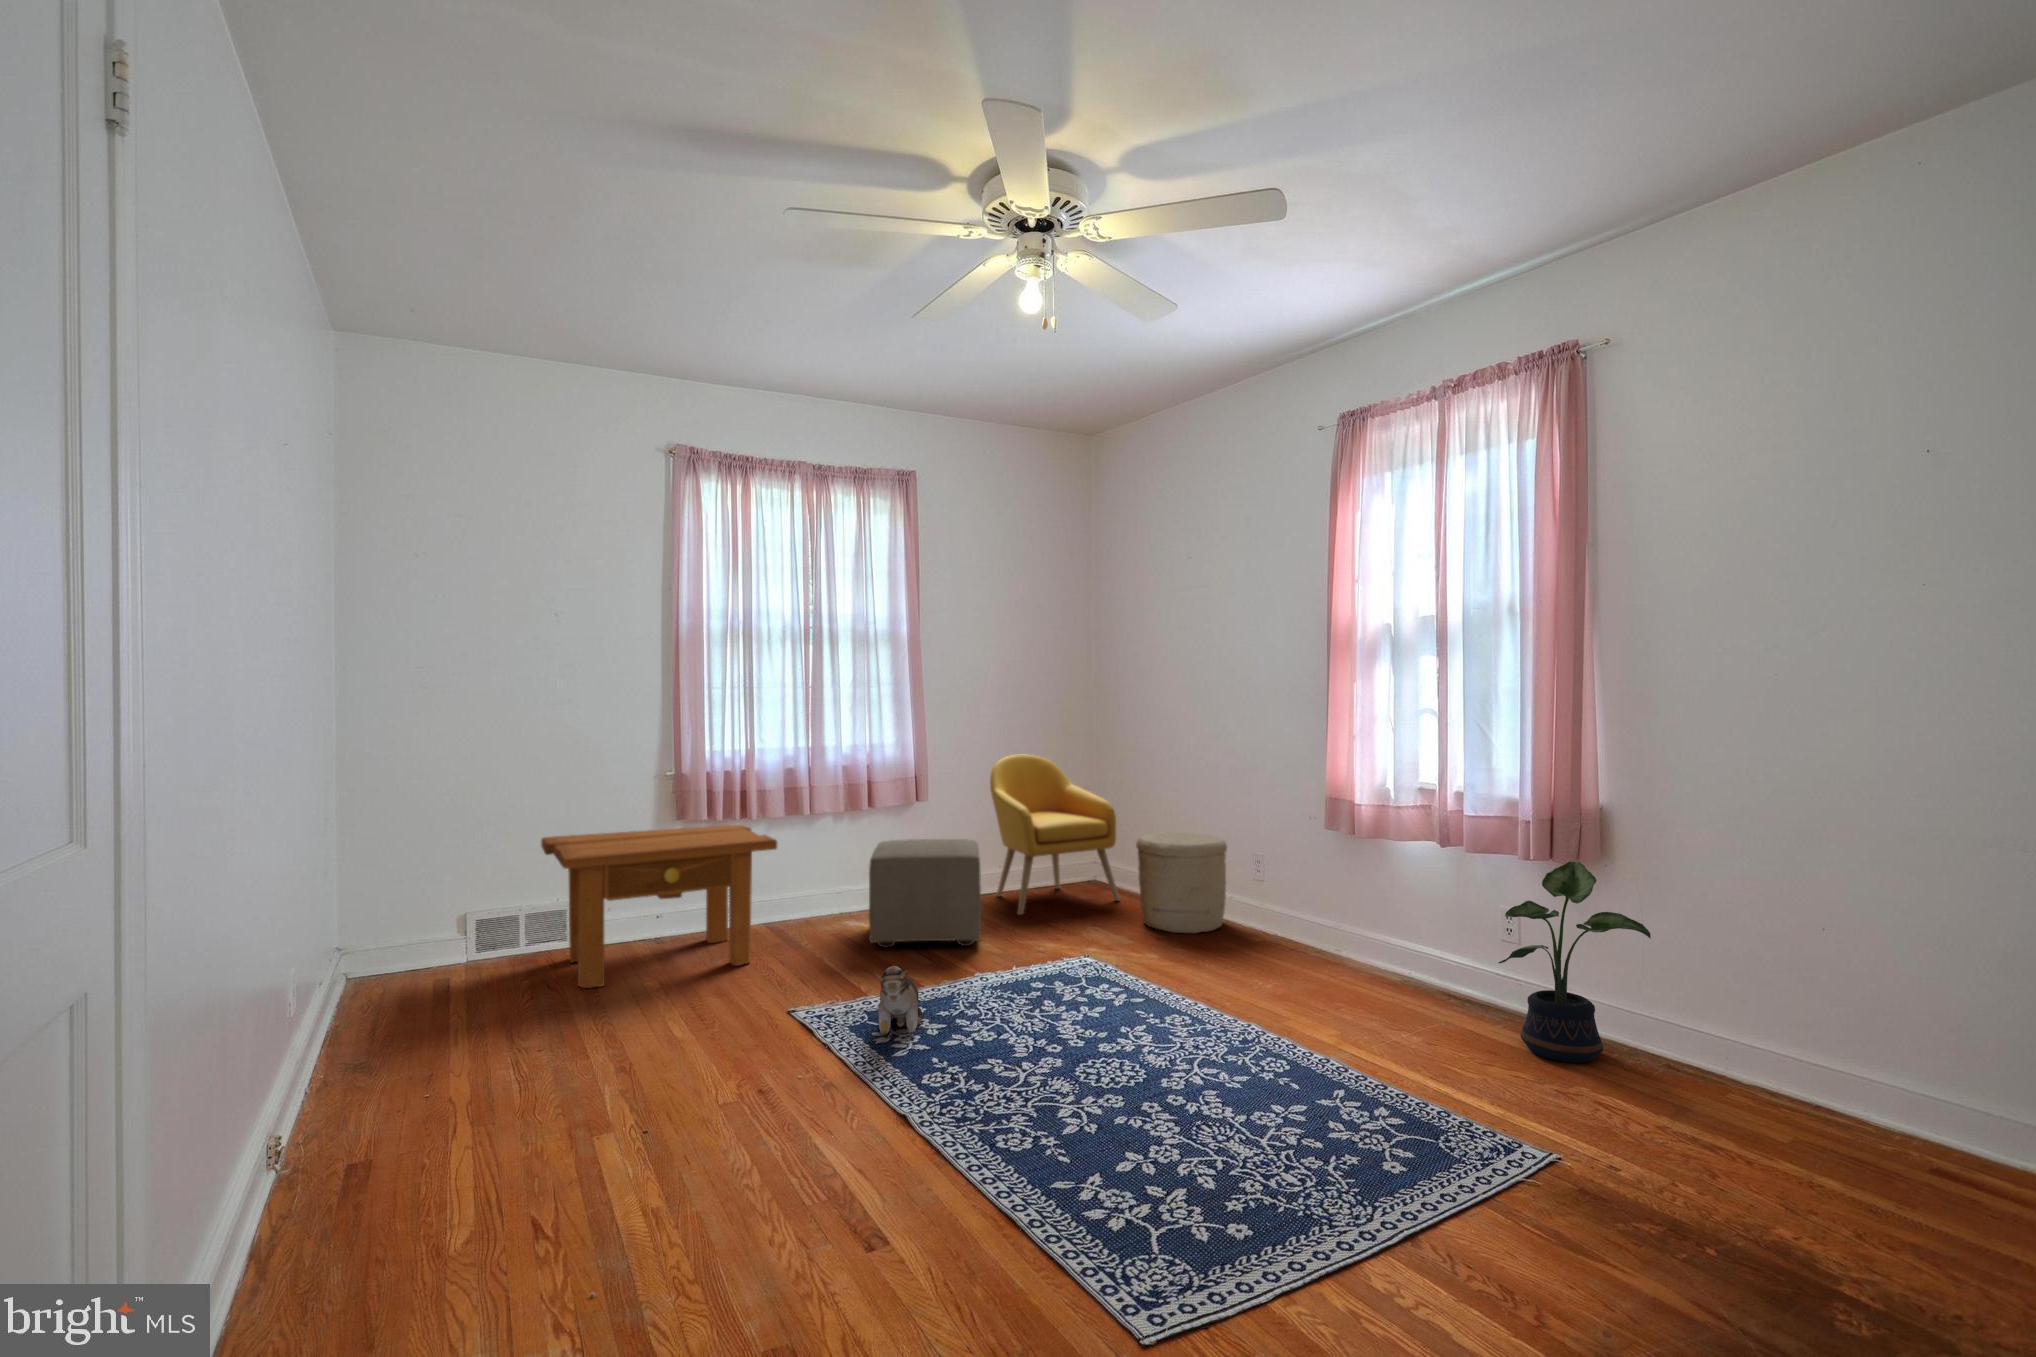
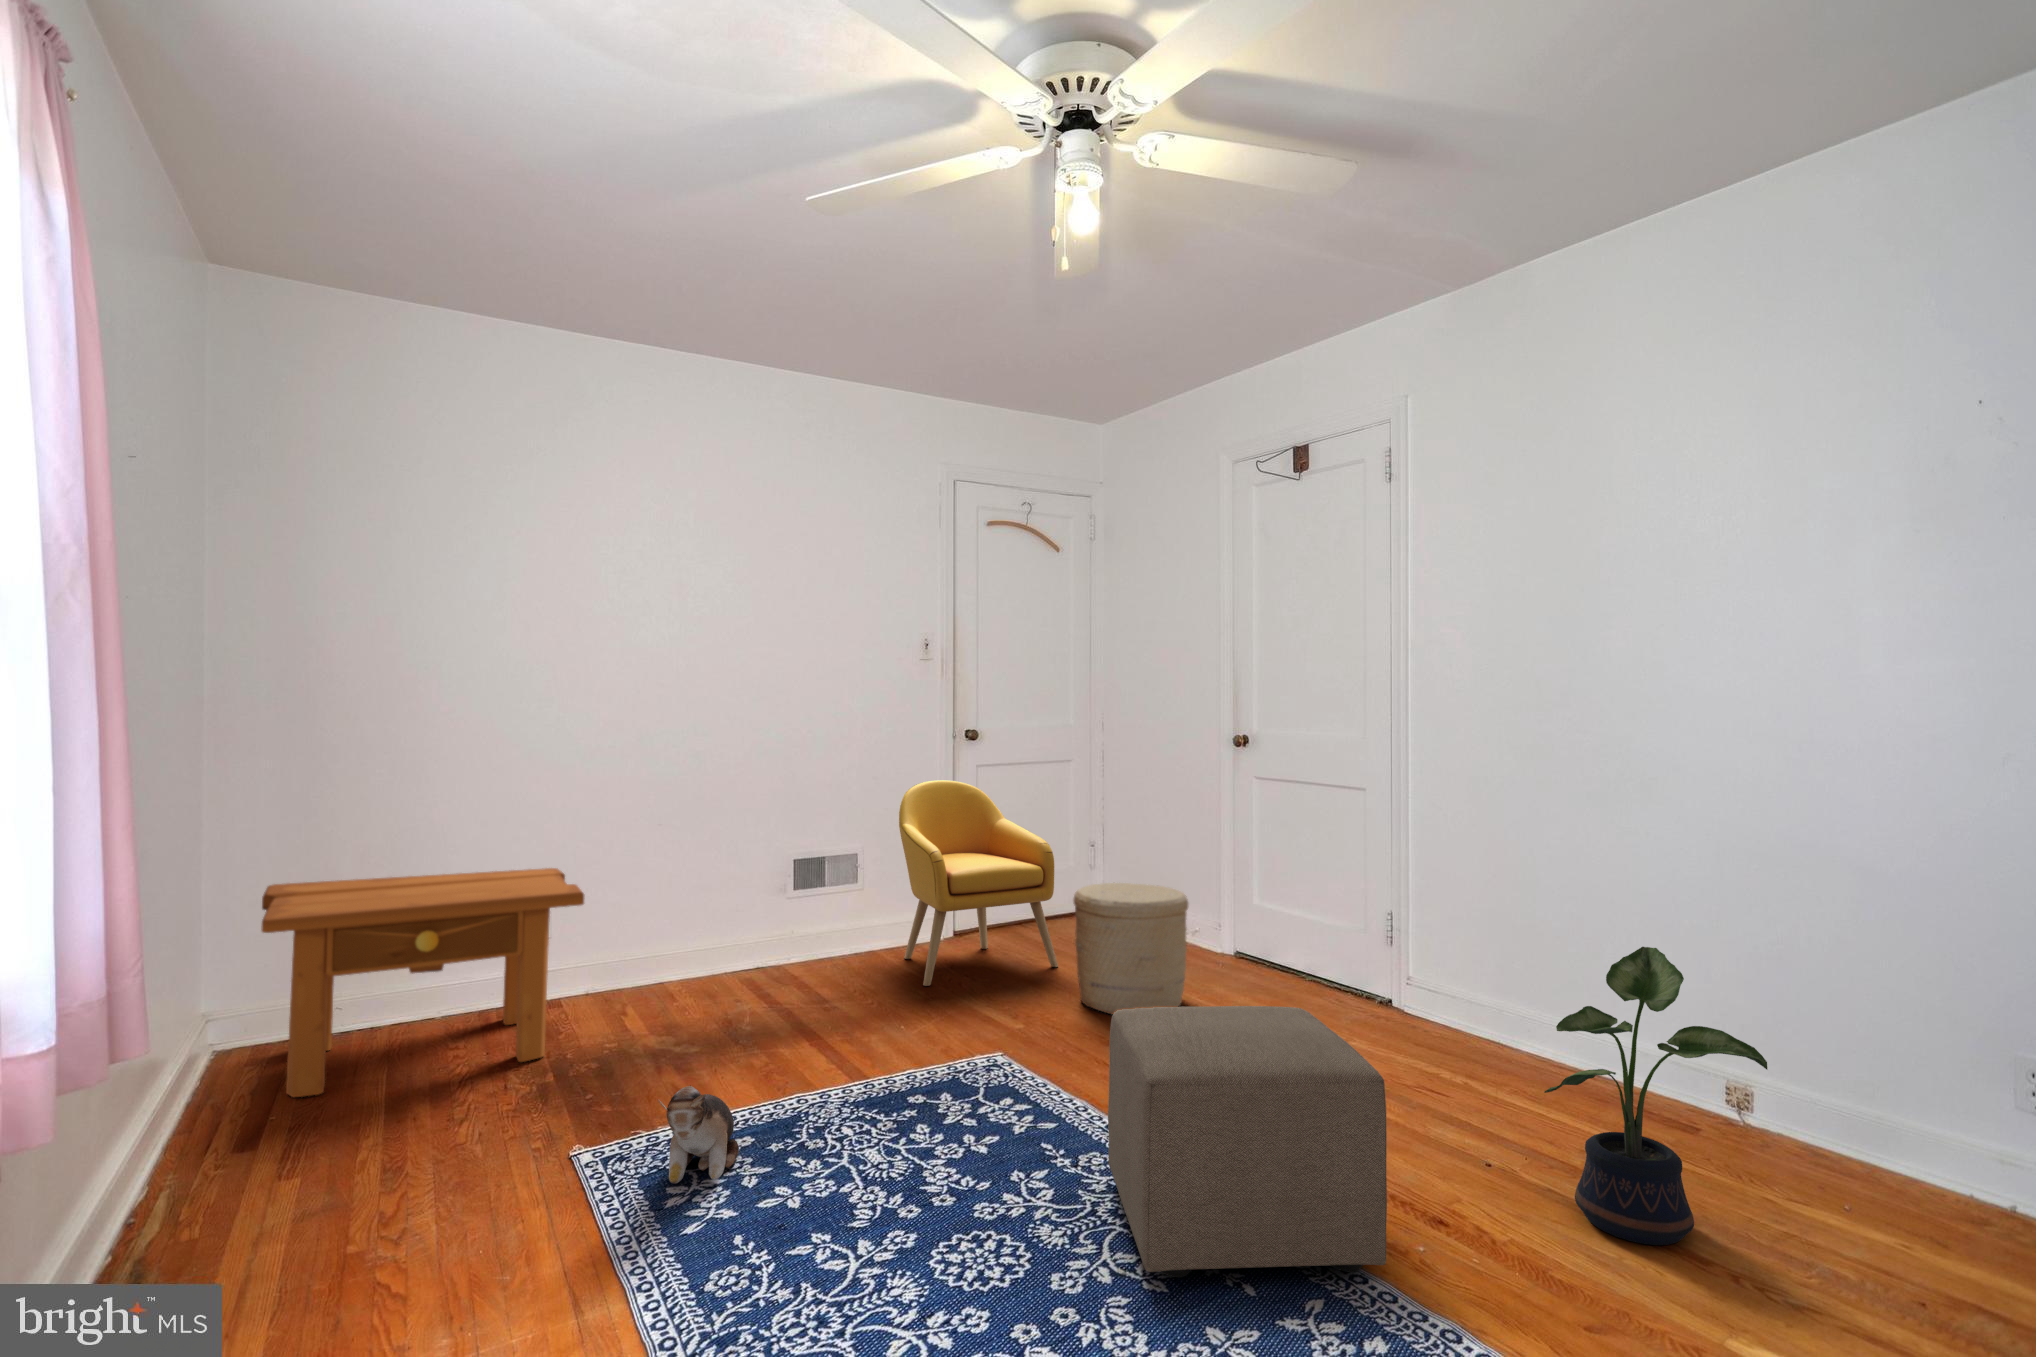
ottoman: present [869,839,981,948] -> present [1108,1006,1387,1277]

